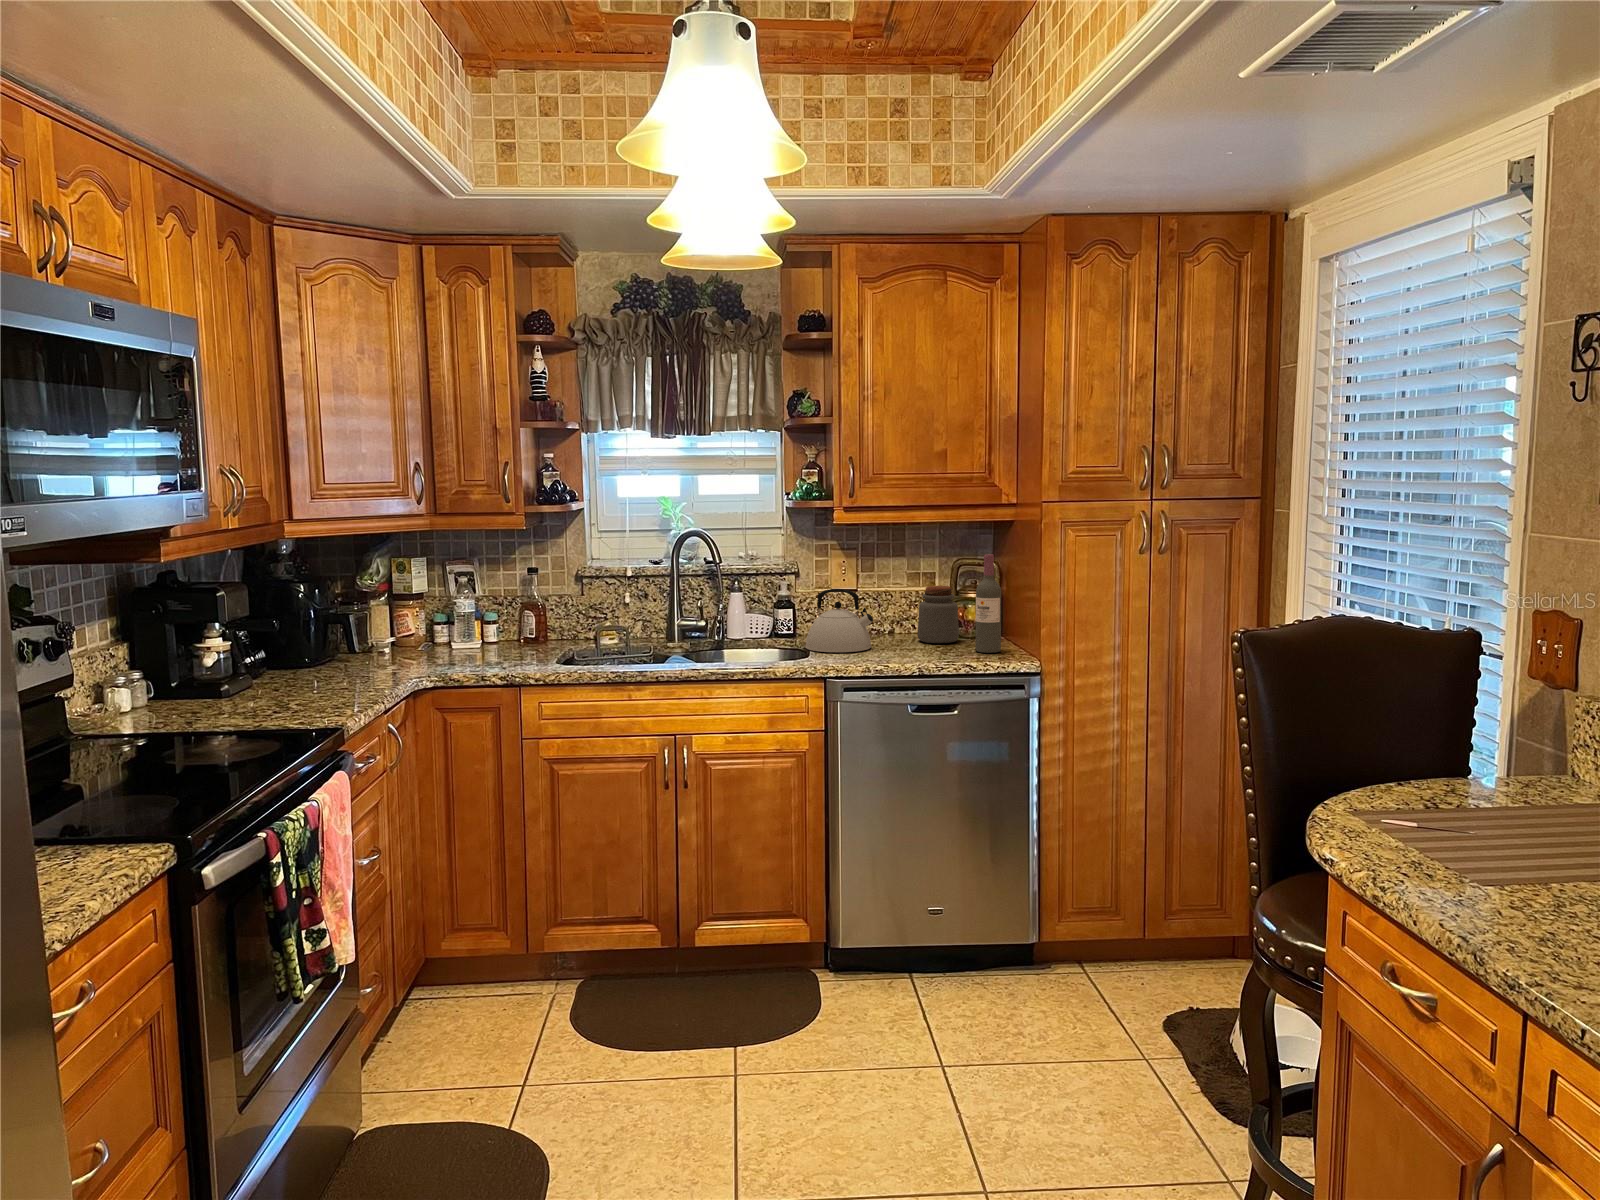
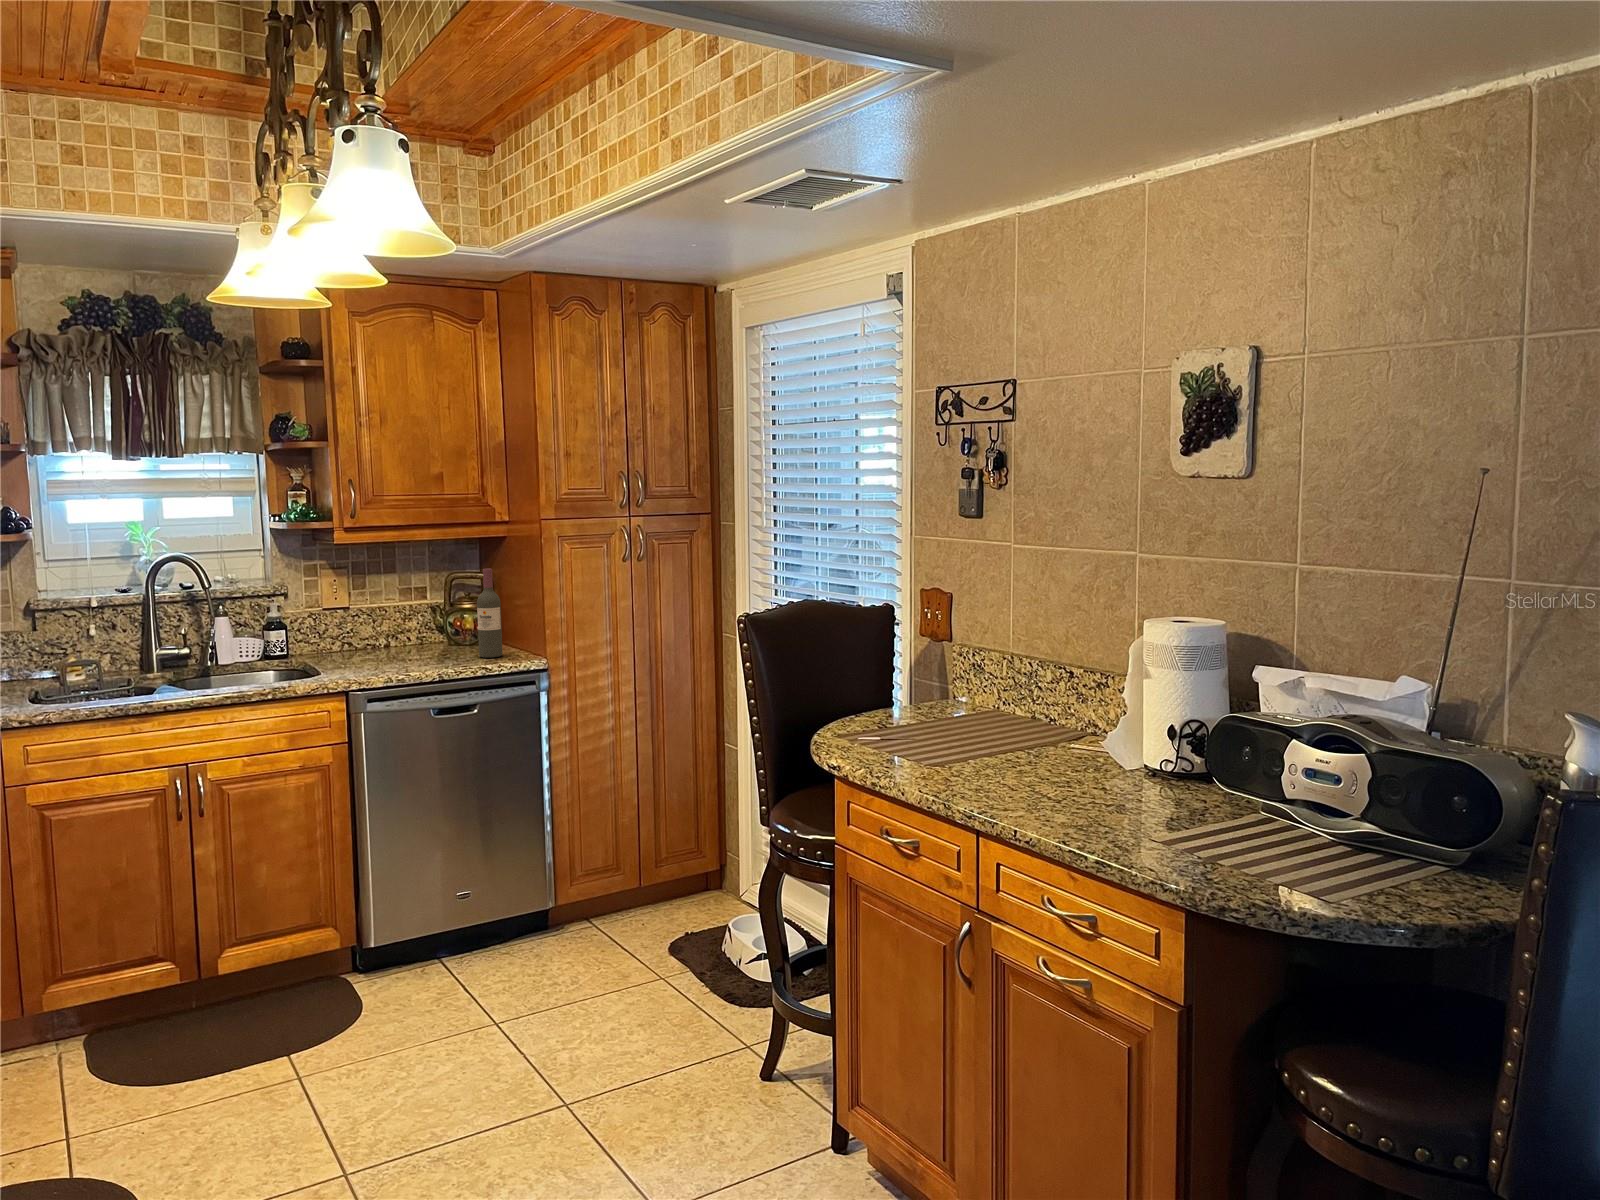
jar: present [918,586,959,643] -> none [418,599,458,653]
kettle: present [805,589,873,652] -> none [309,608,379,669]

